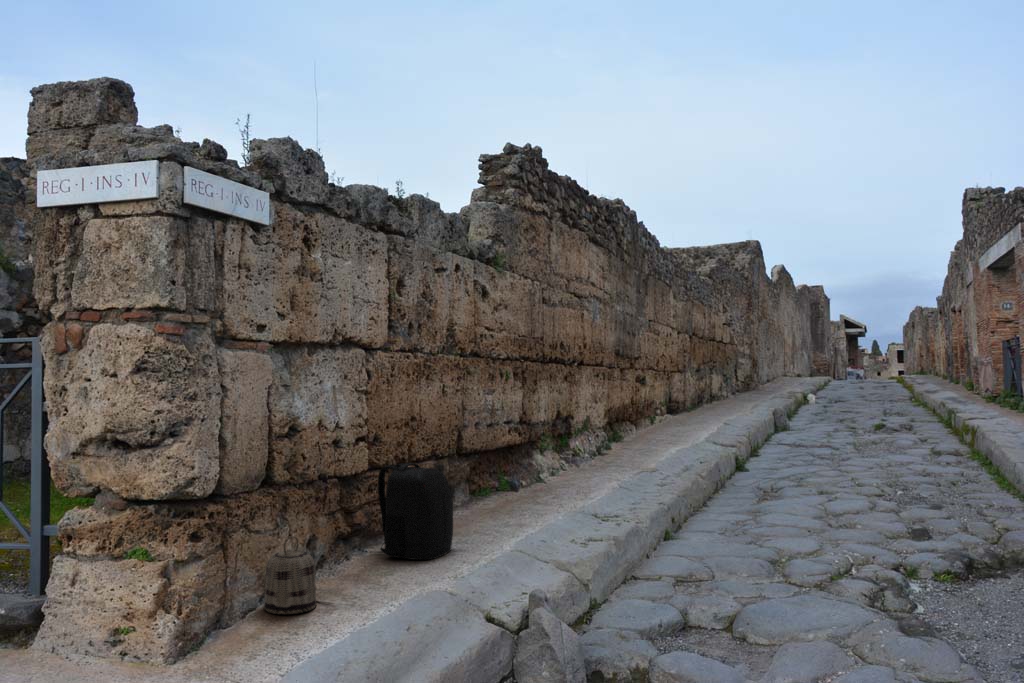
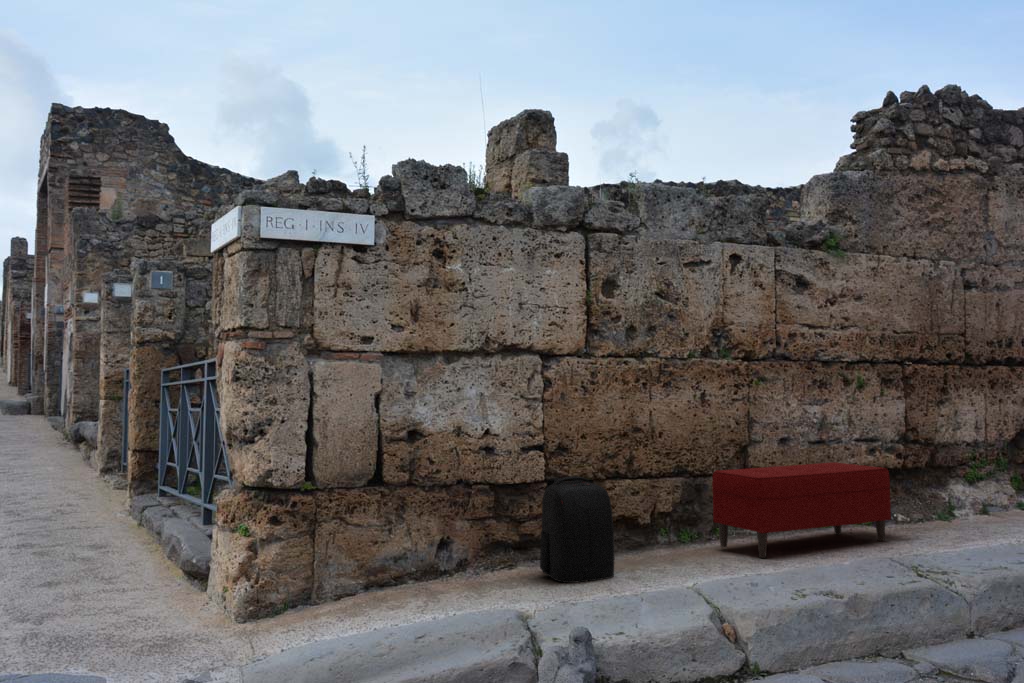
bench: none [457,440,558,519] -> present [712,462,891,558]
basket: present [264,537,317,614] -> none [355,533,403,605]

